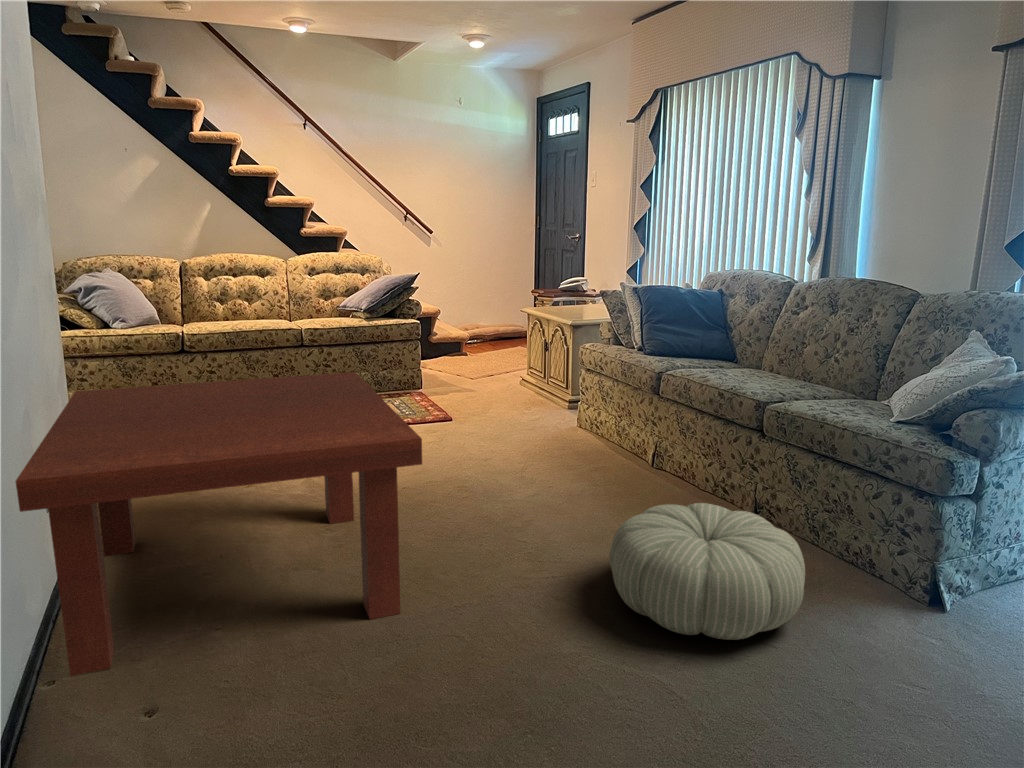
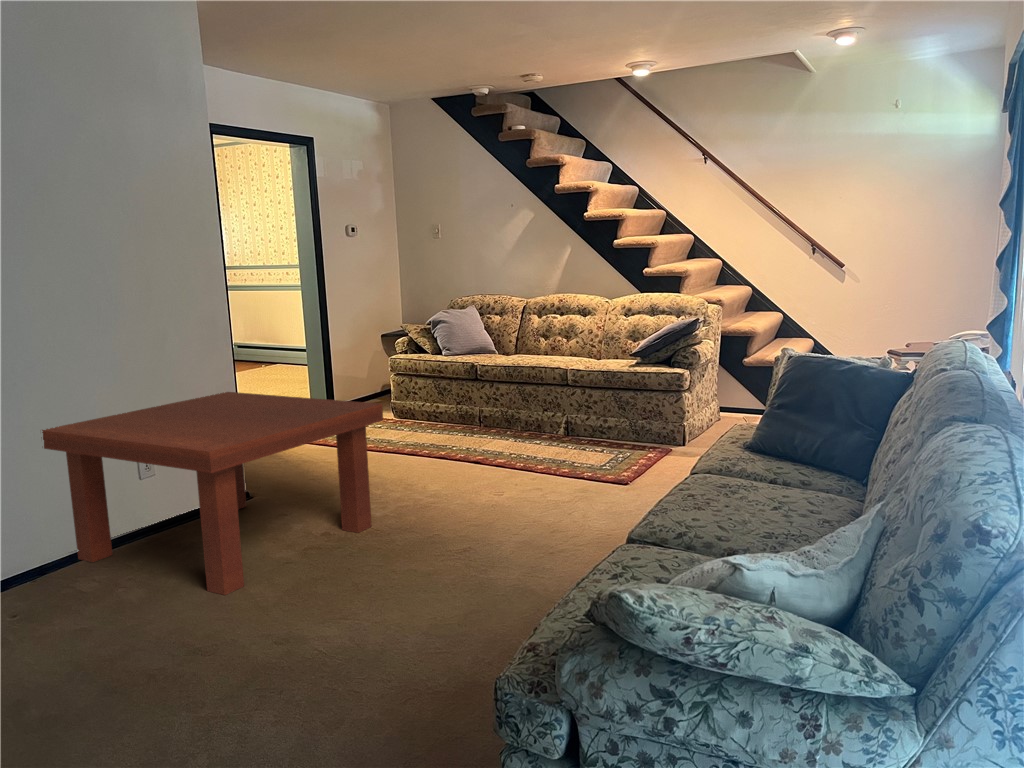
pouf: present [610,503,805,640] -> none [258,575,467,723]

